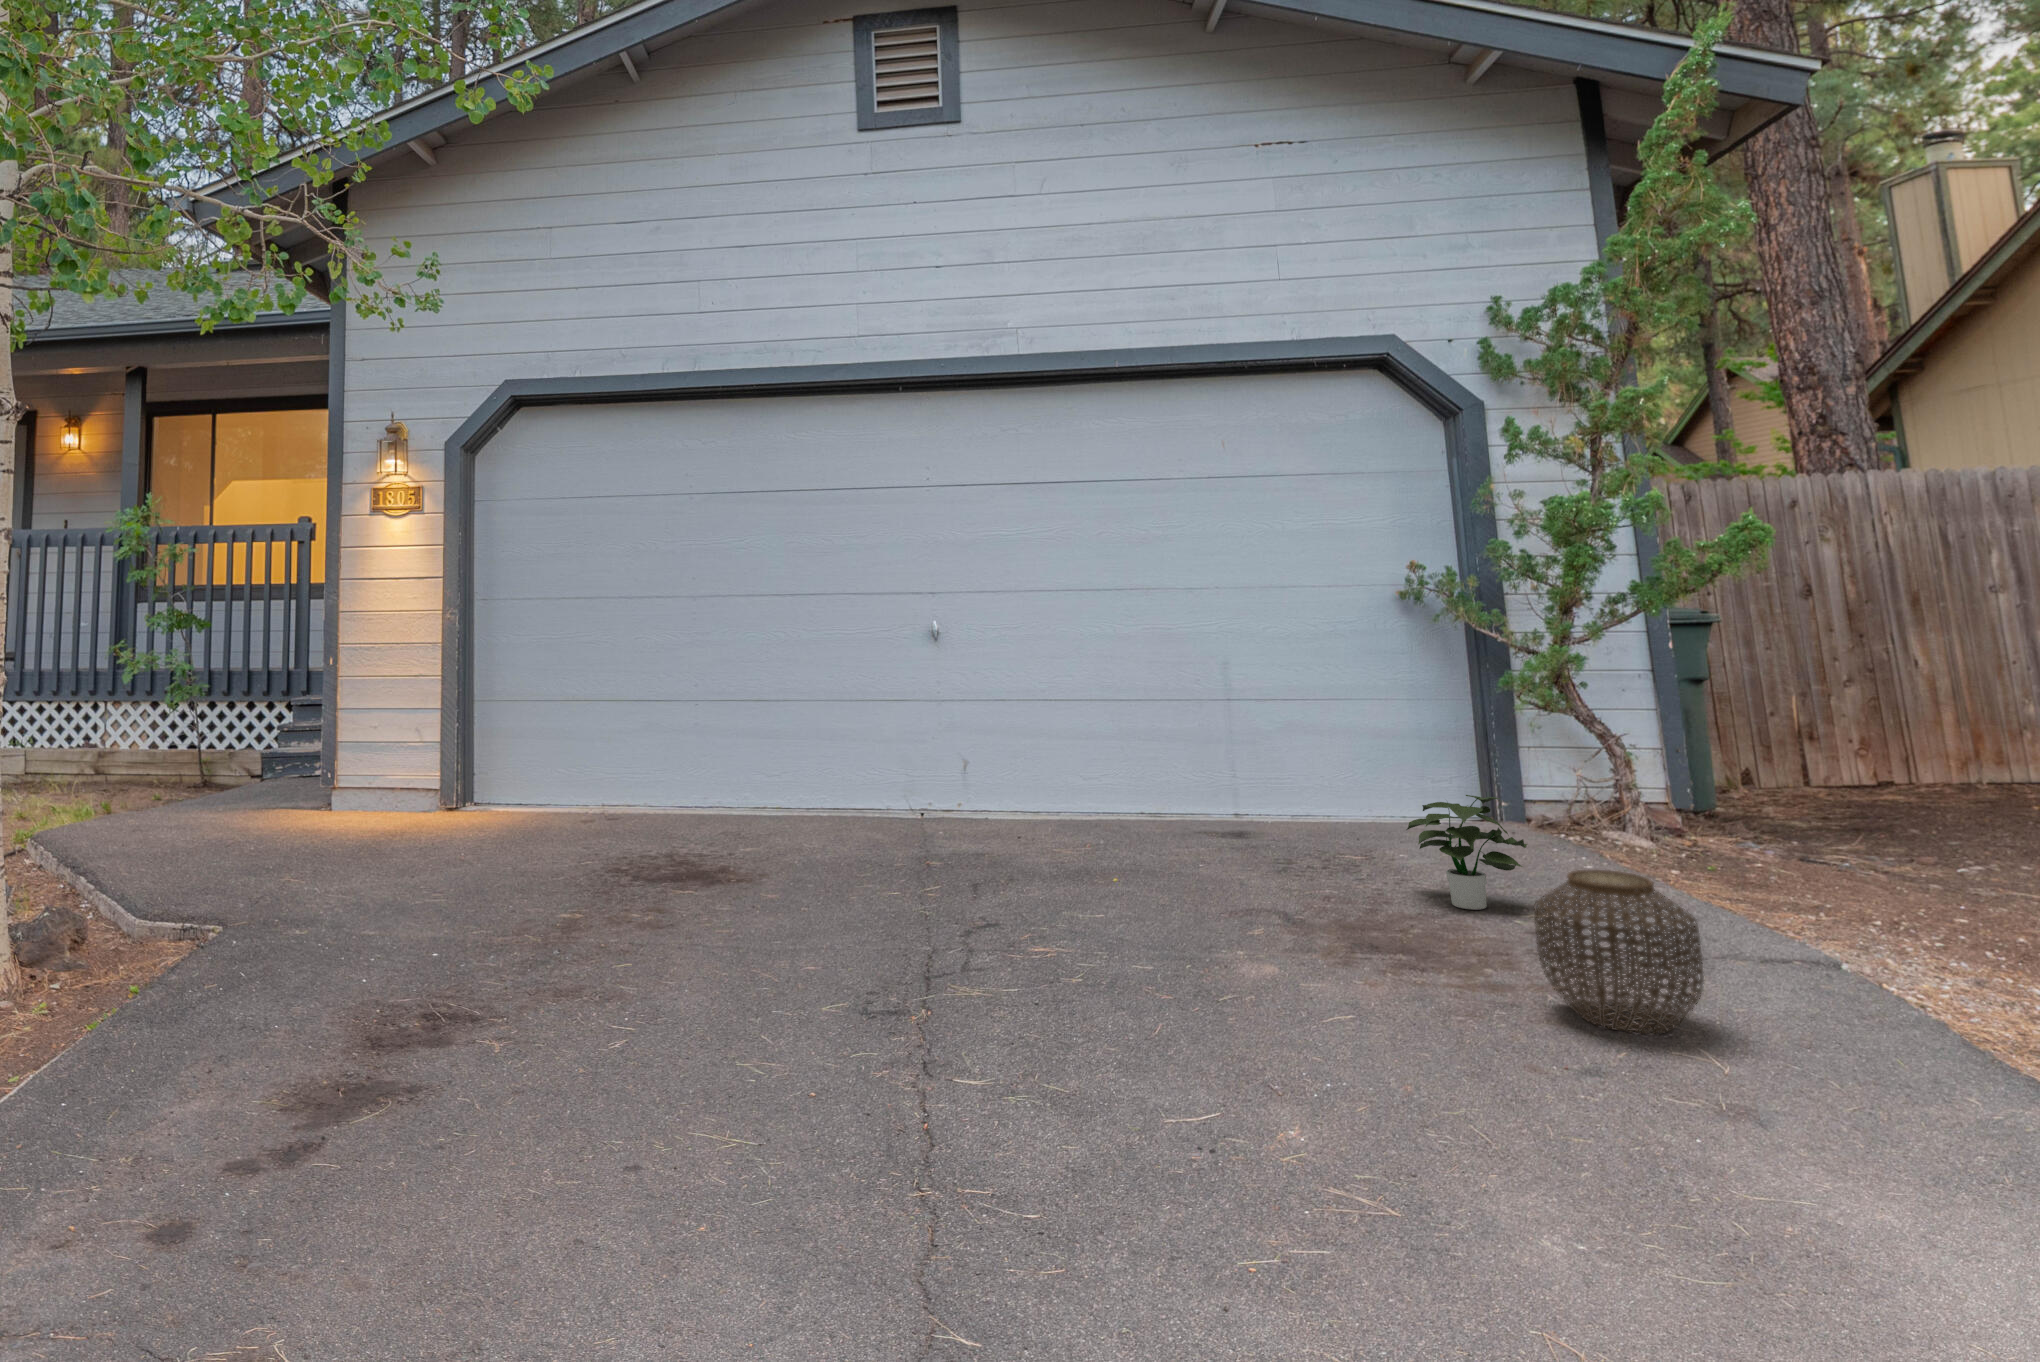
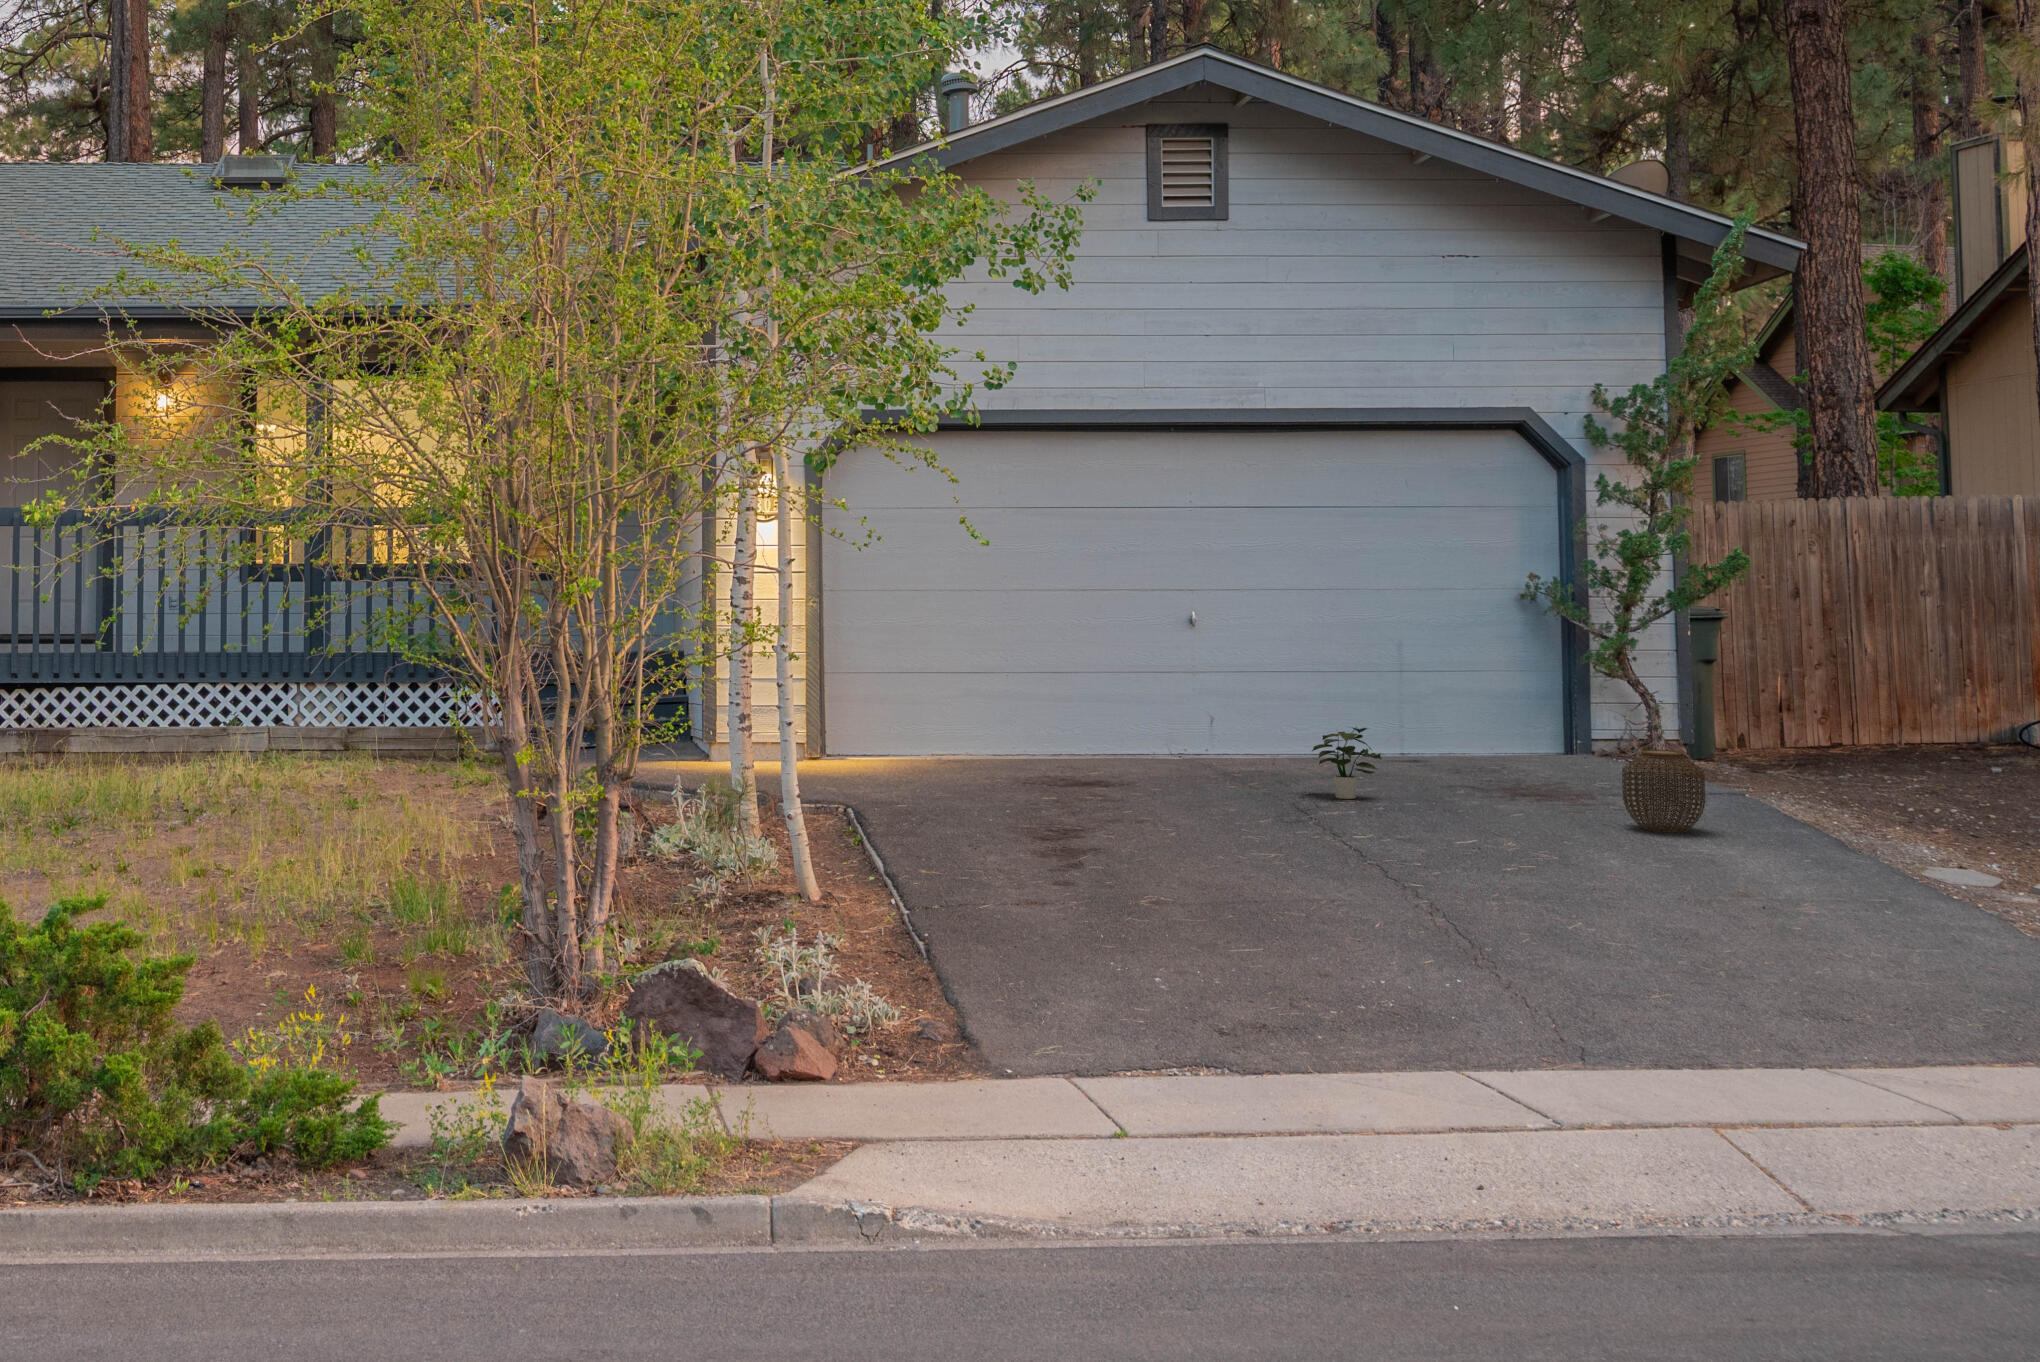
potted plant: present [1406,795,1527,910] -> present [1312,727,1382,799]

